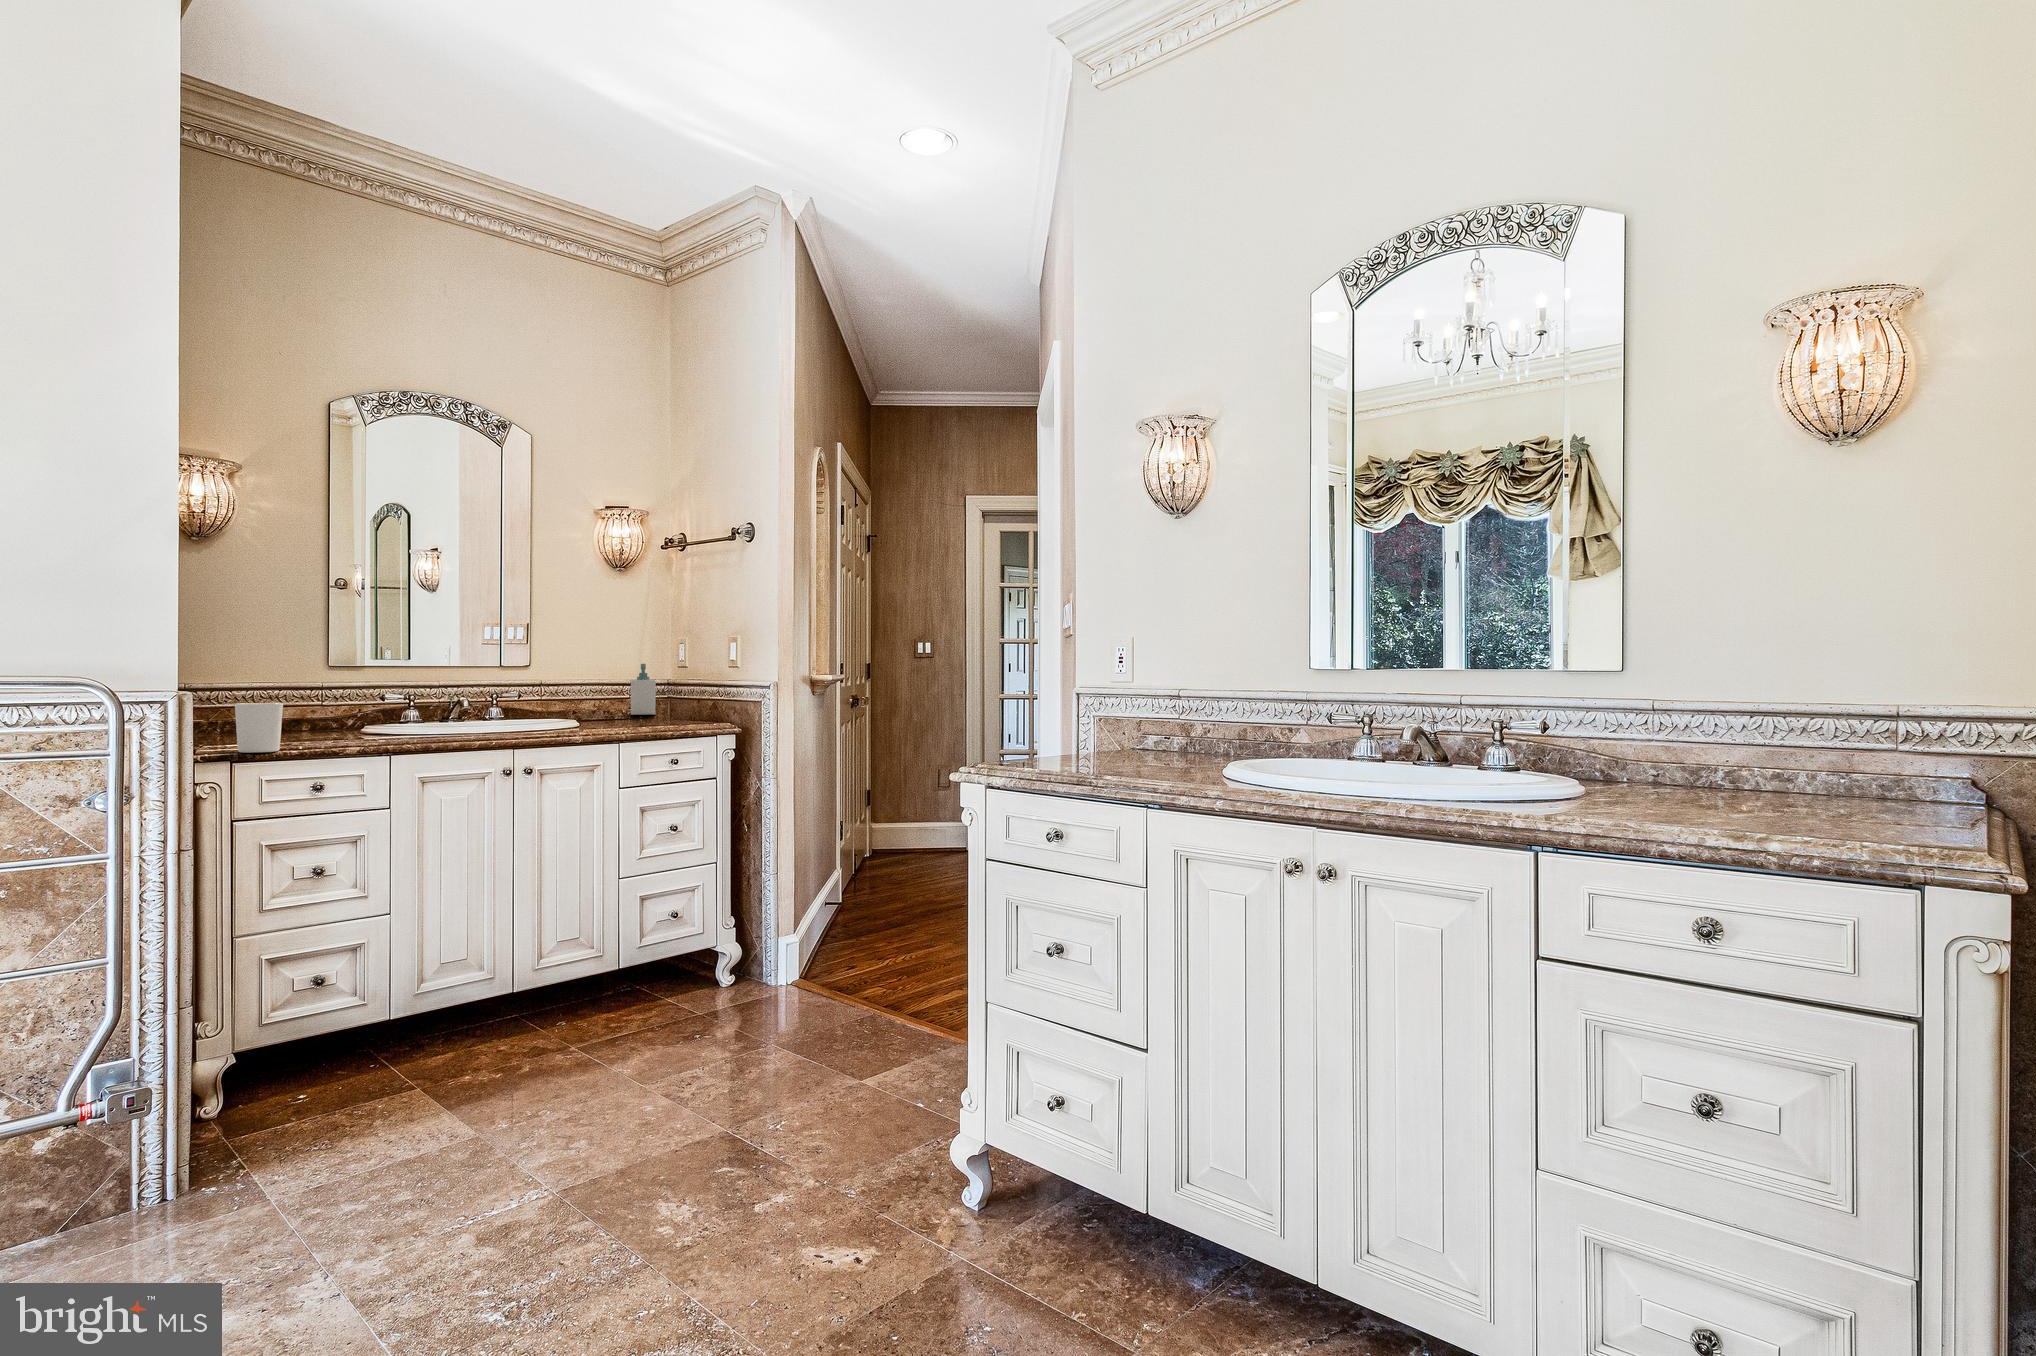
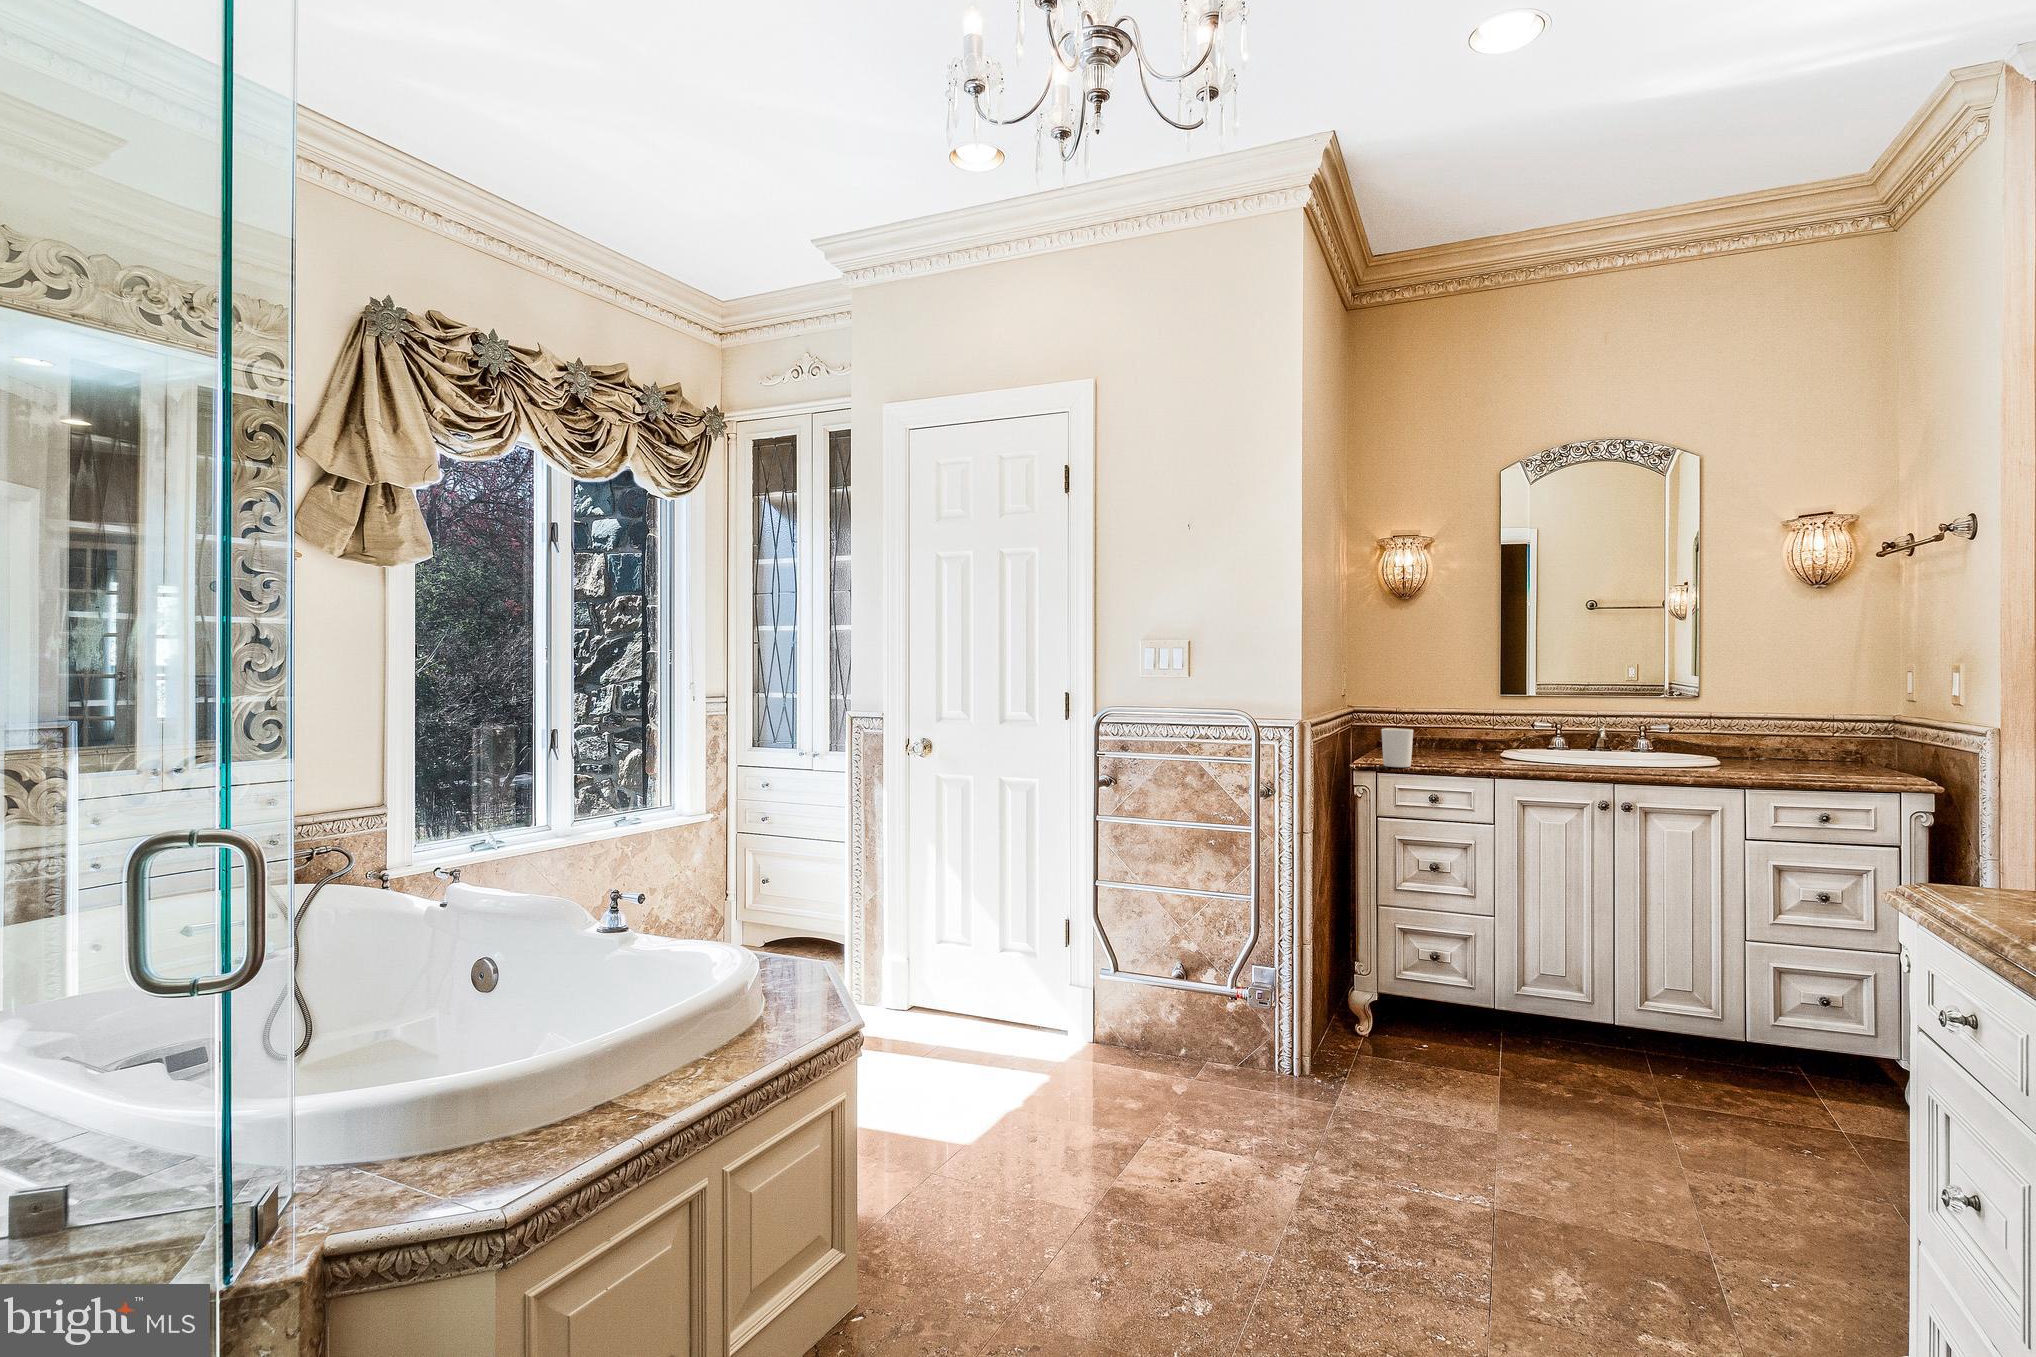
soap bottle: present [631,664,656,715] -> none [1829,696,1873,759]

